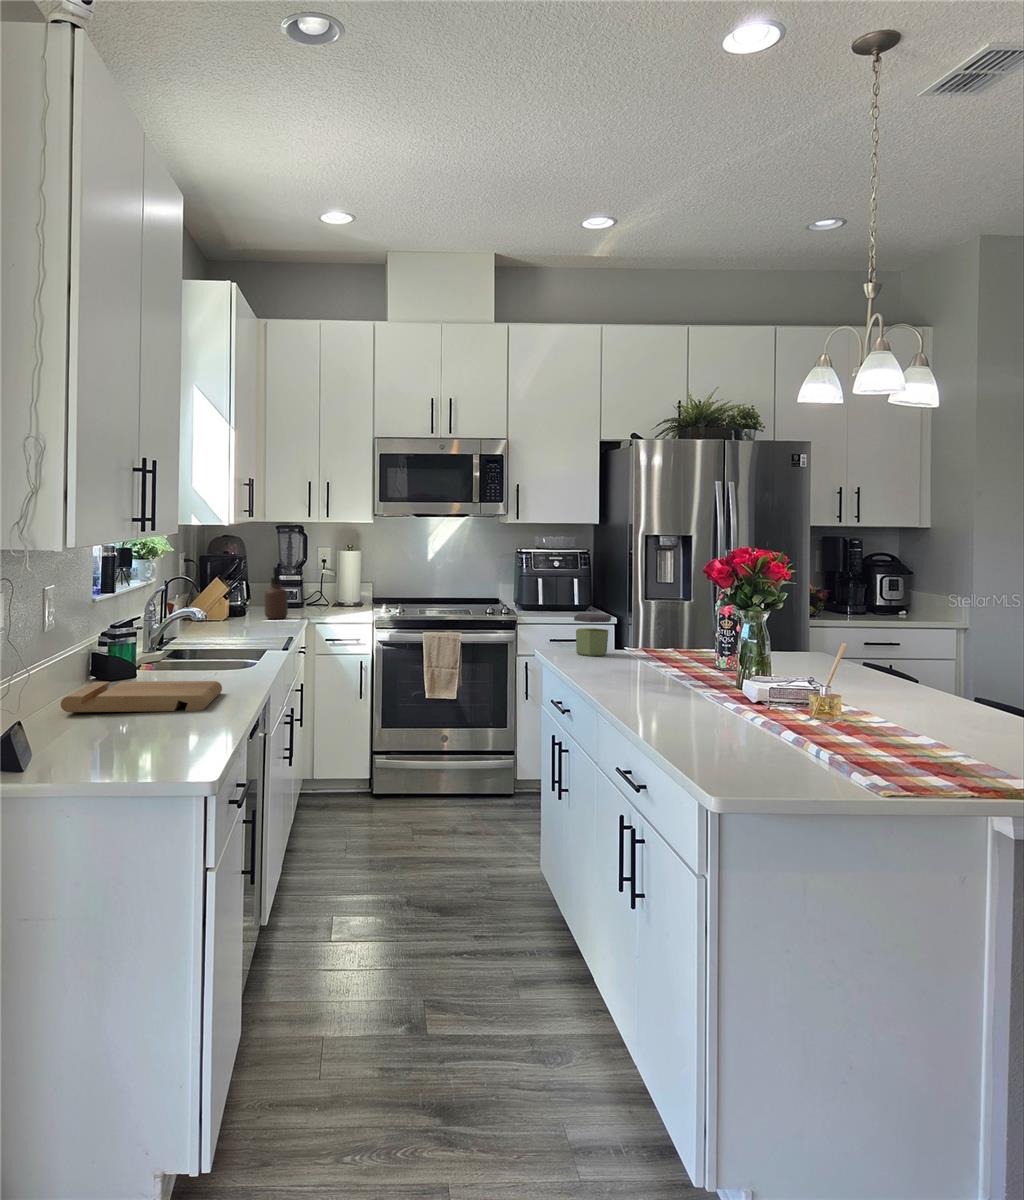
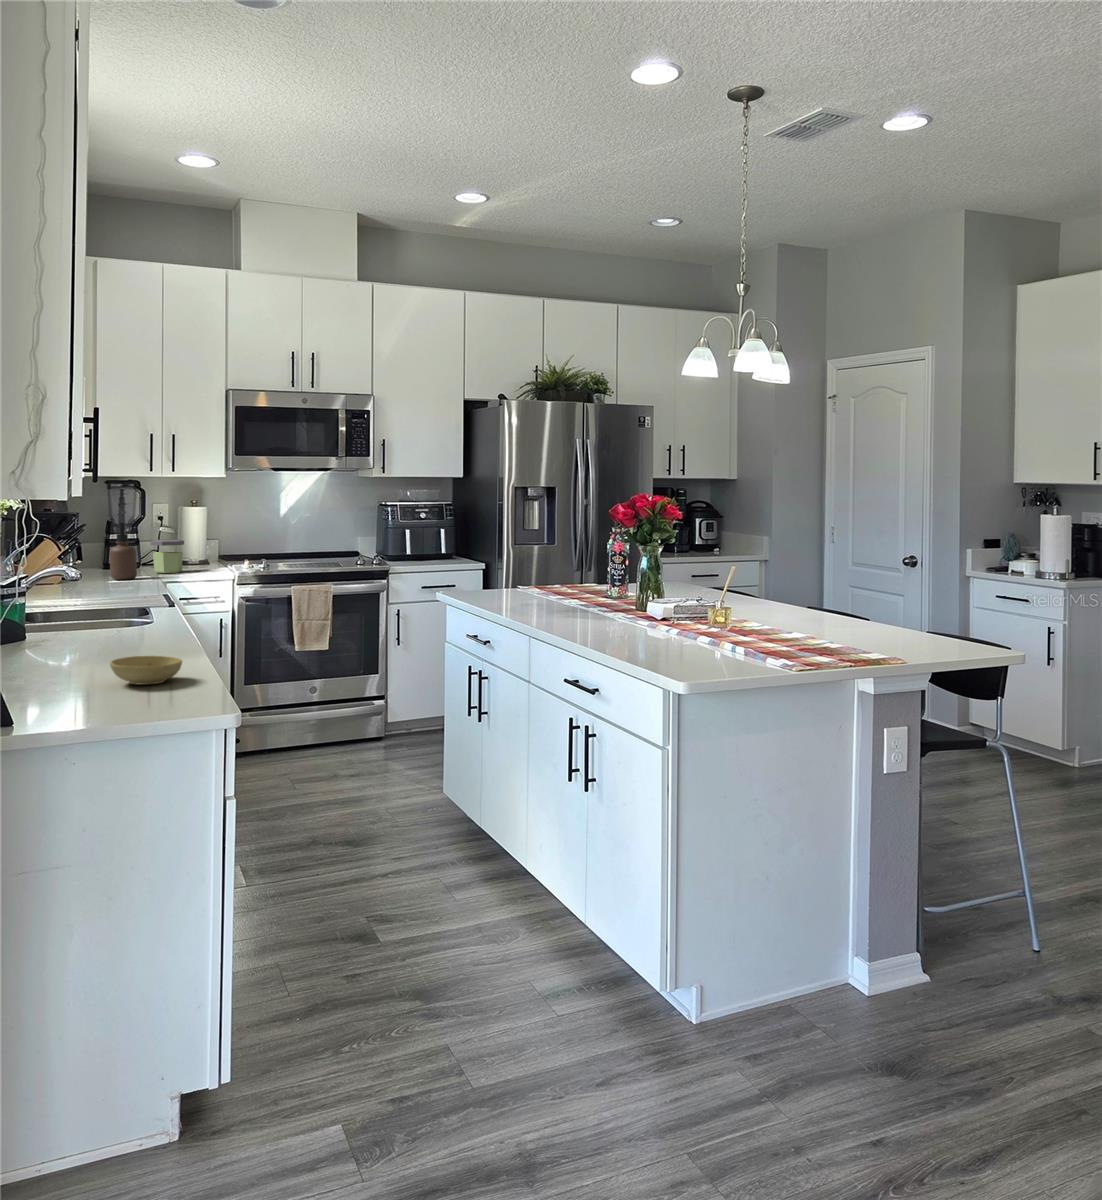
jar: present [574,614,611,656] -> present [151,540,184,573]
cutting board: present [61,681,222,712] -> none [33,626,178,657]
bowl: none [70,726,153,762] -> present [110,656,182,685]

